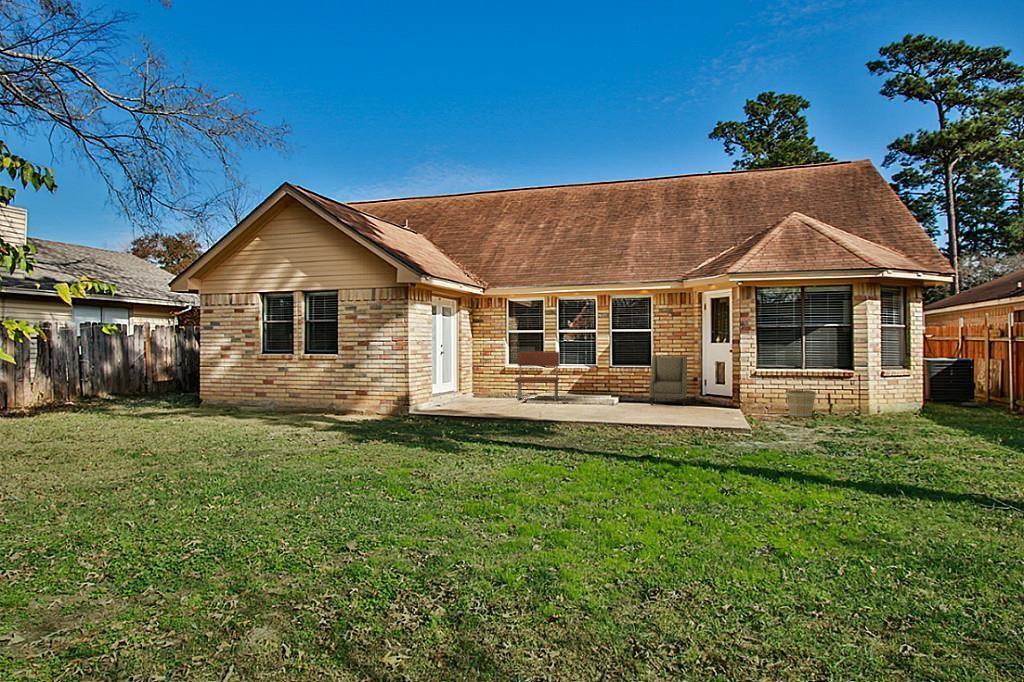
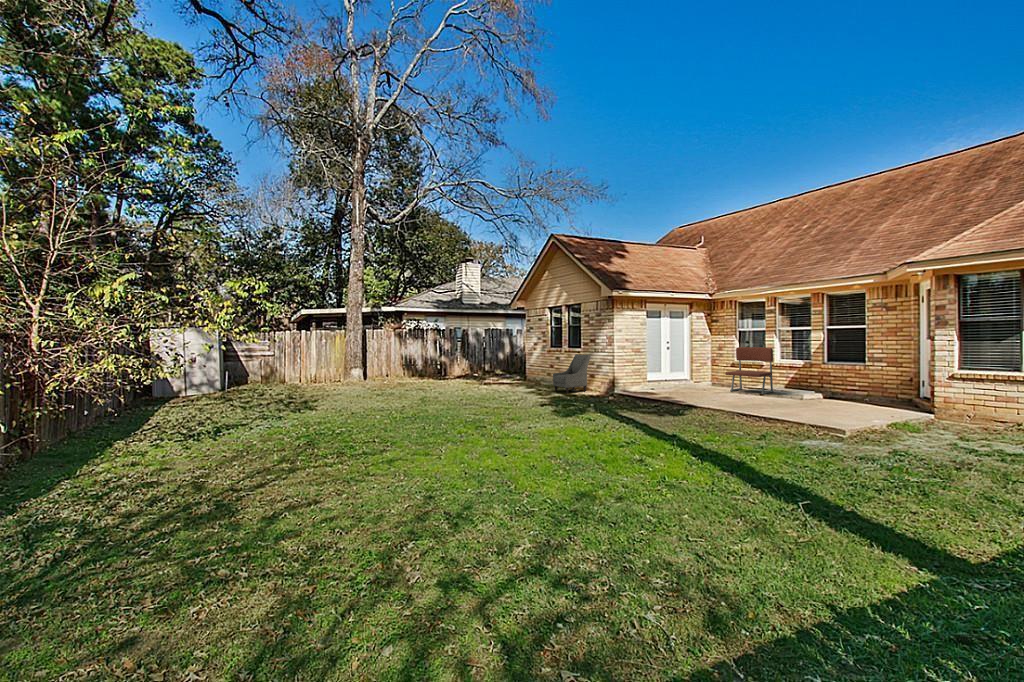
chair: present [649,356,687,406] -> present [553,354,591,394]
wooden bucket: present [785,390,816,417] -> none [961,400,1006,434]

